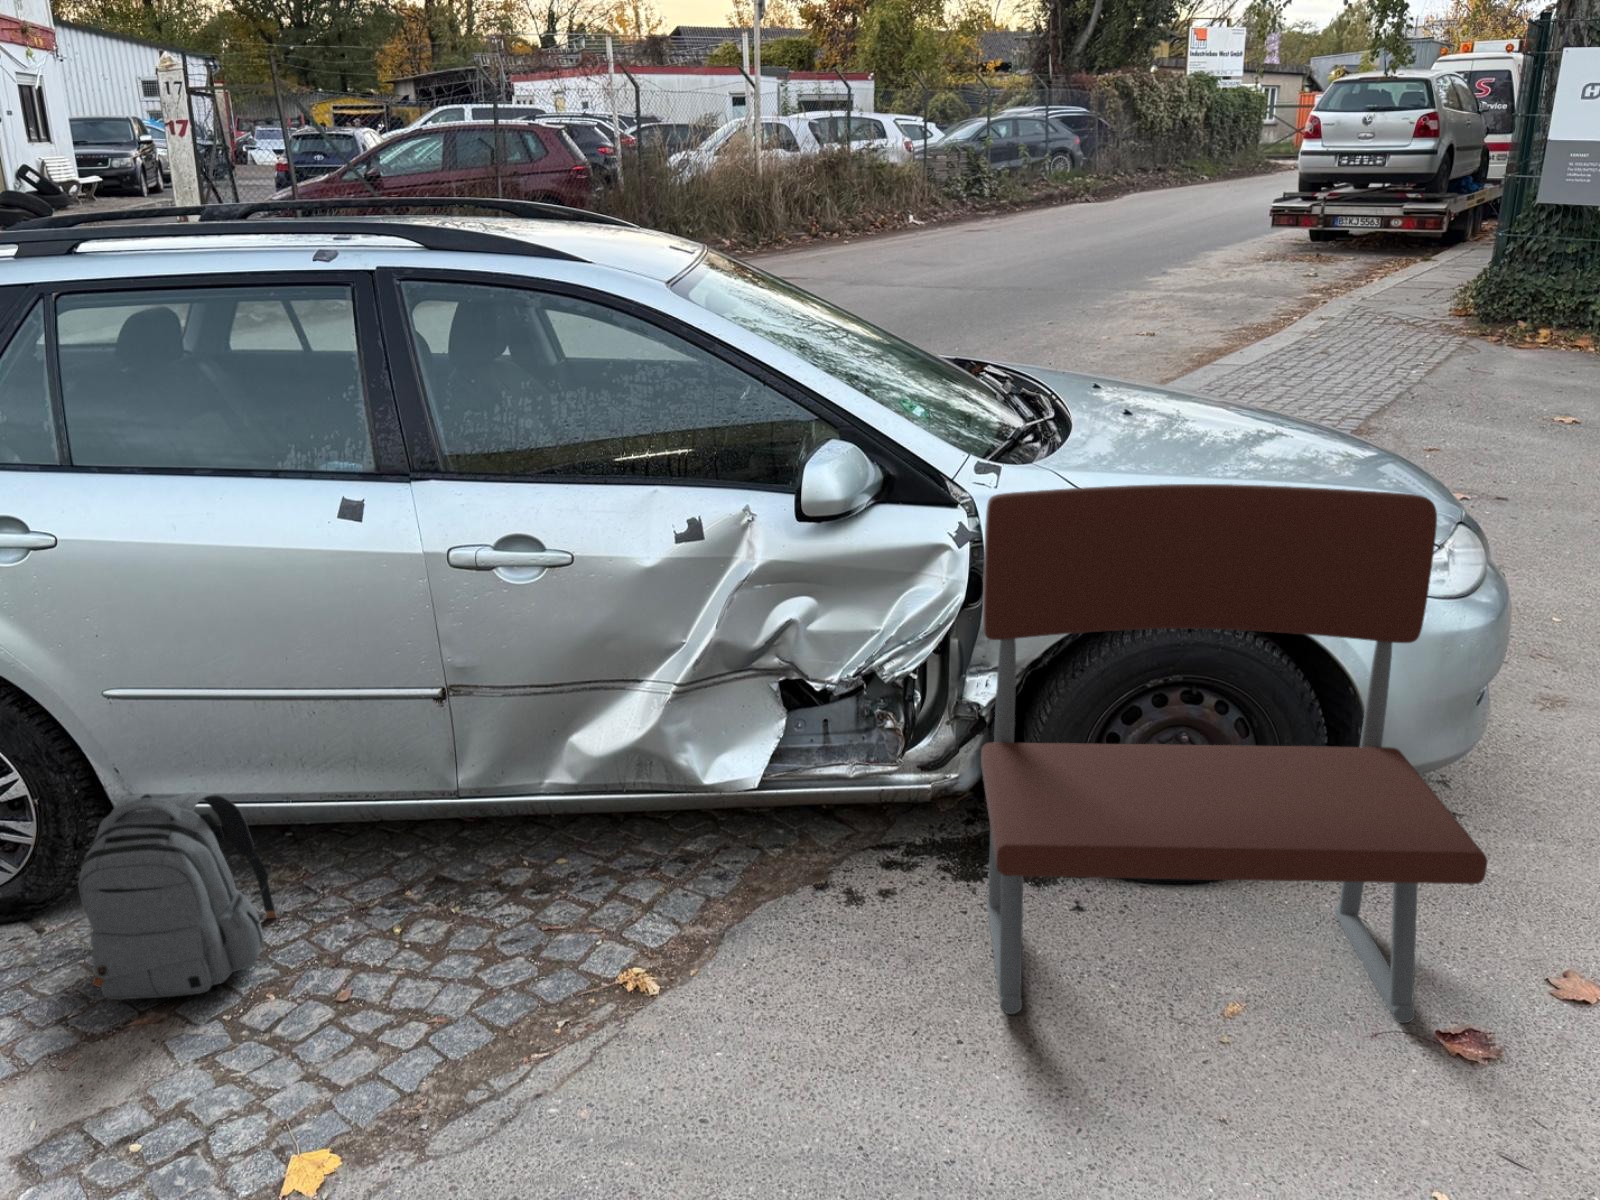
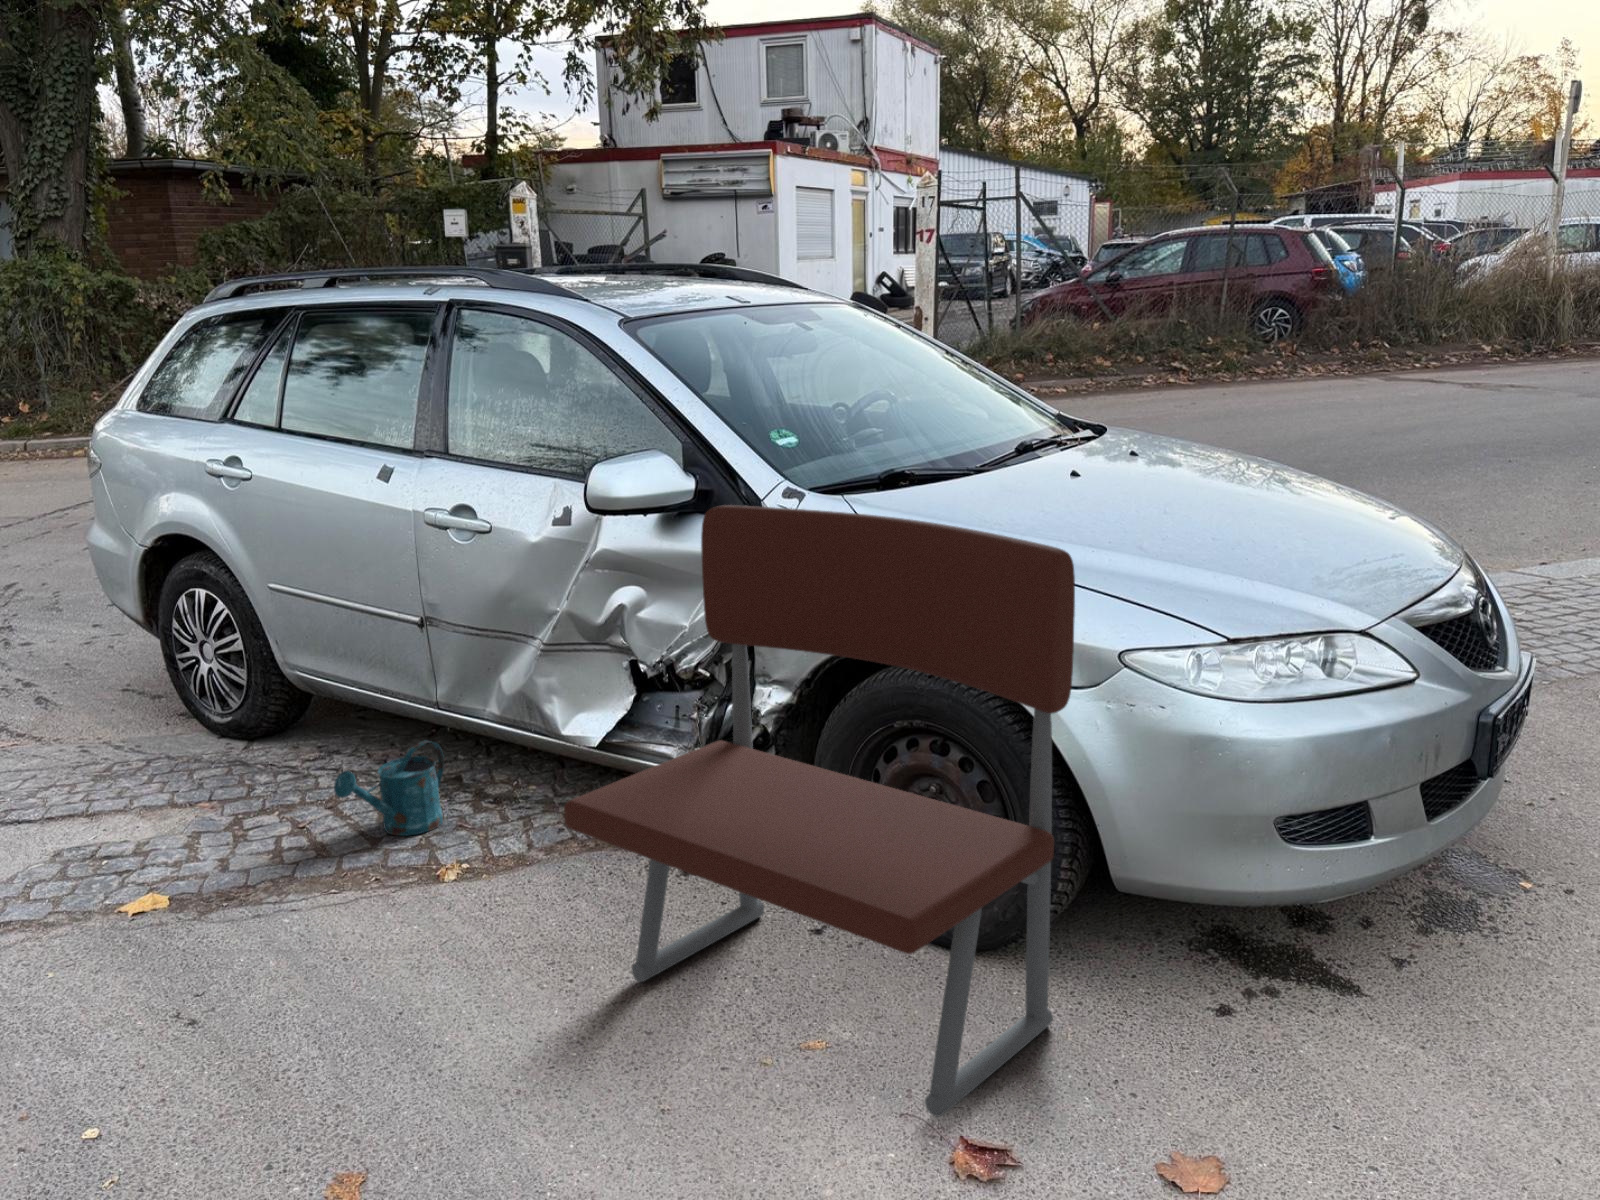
backpack: present [78,792,276,999] -> none [184,655,344,799]
watering can: none [438,838,519,966] -> present [334,741,444,836]

